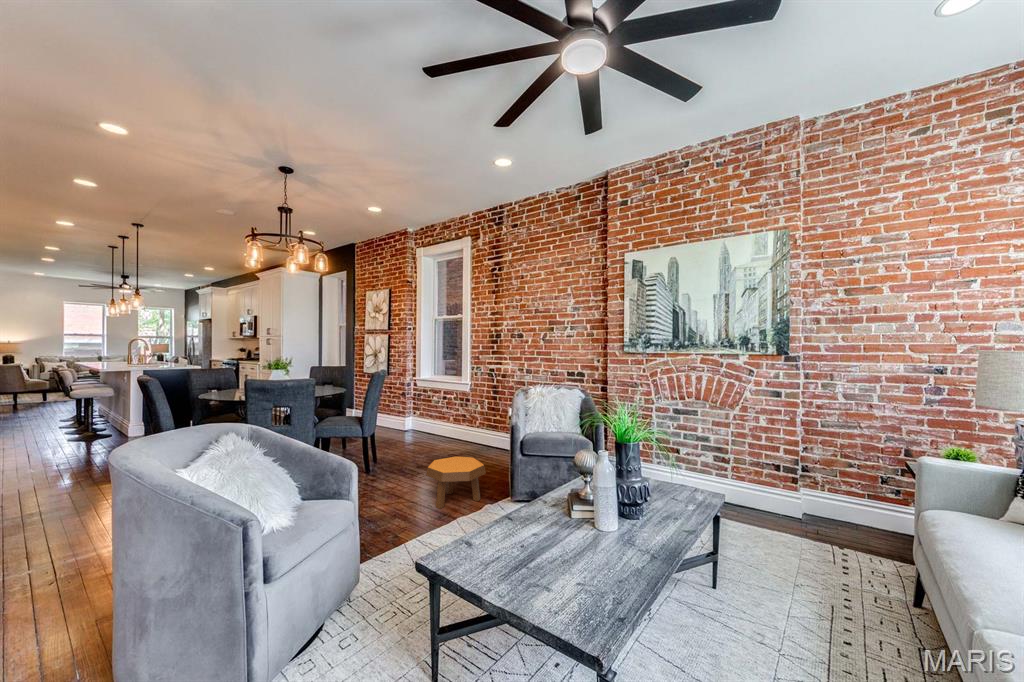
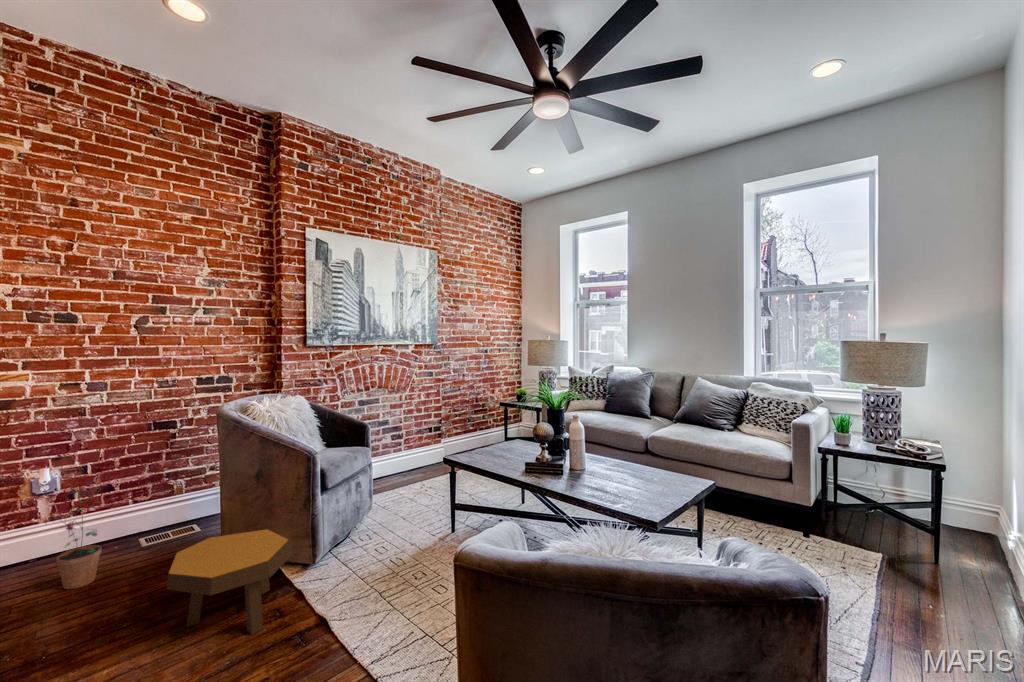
potted plant: none [475,417,493,466] -> present [43,486,102,589]

